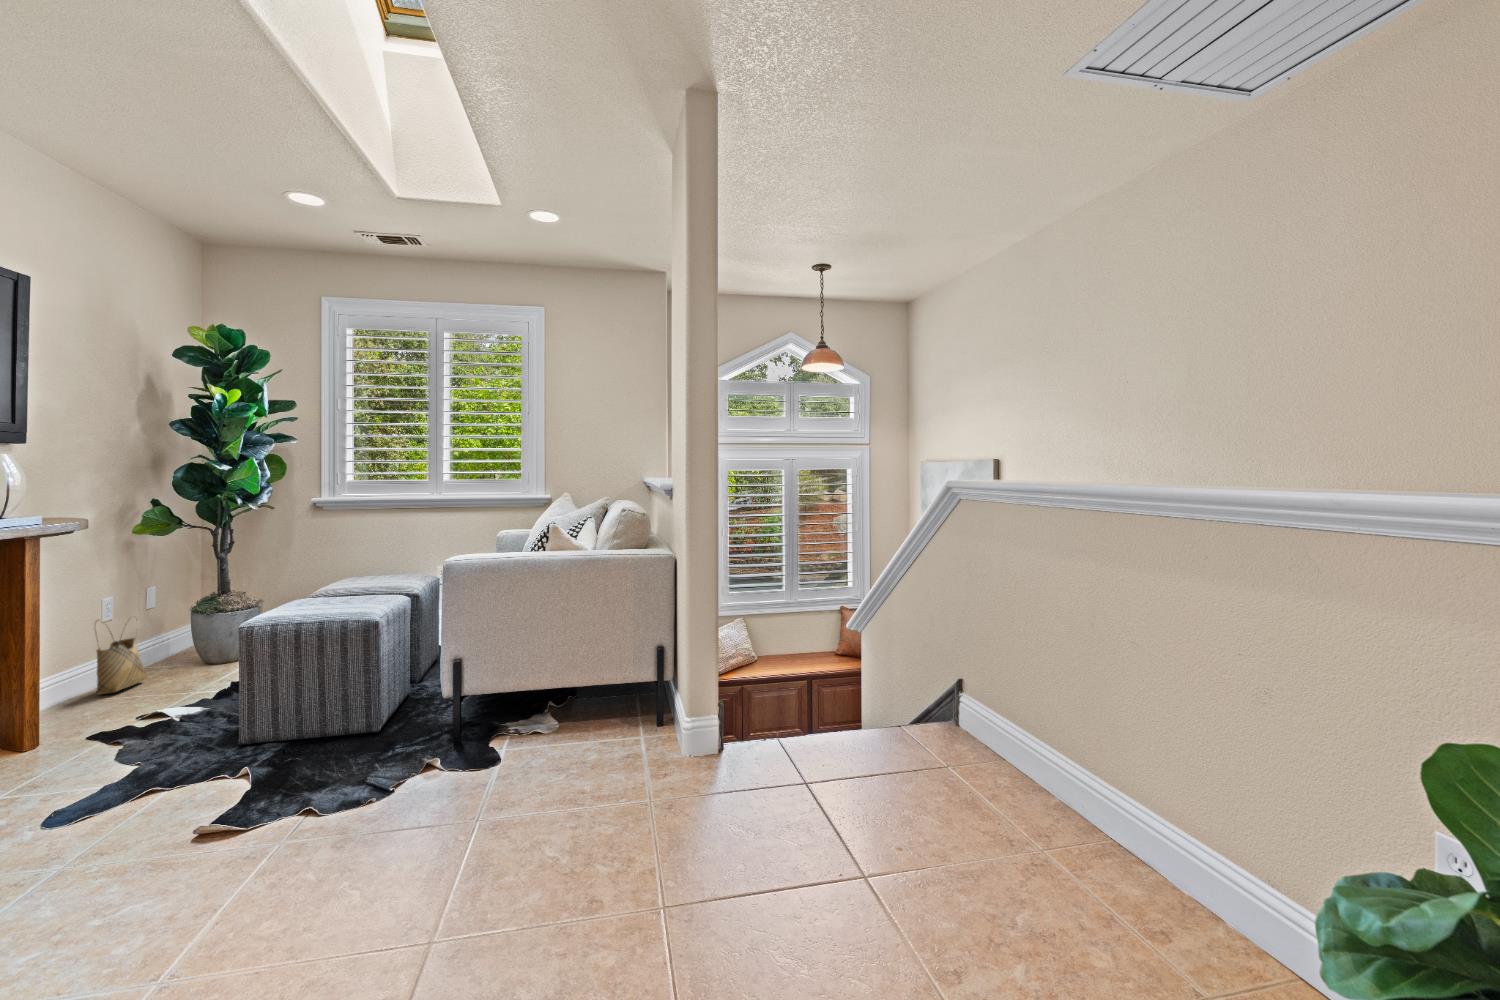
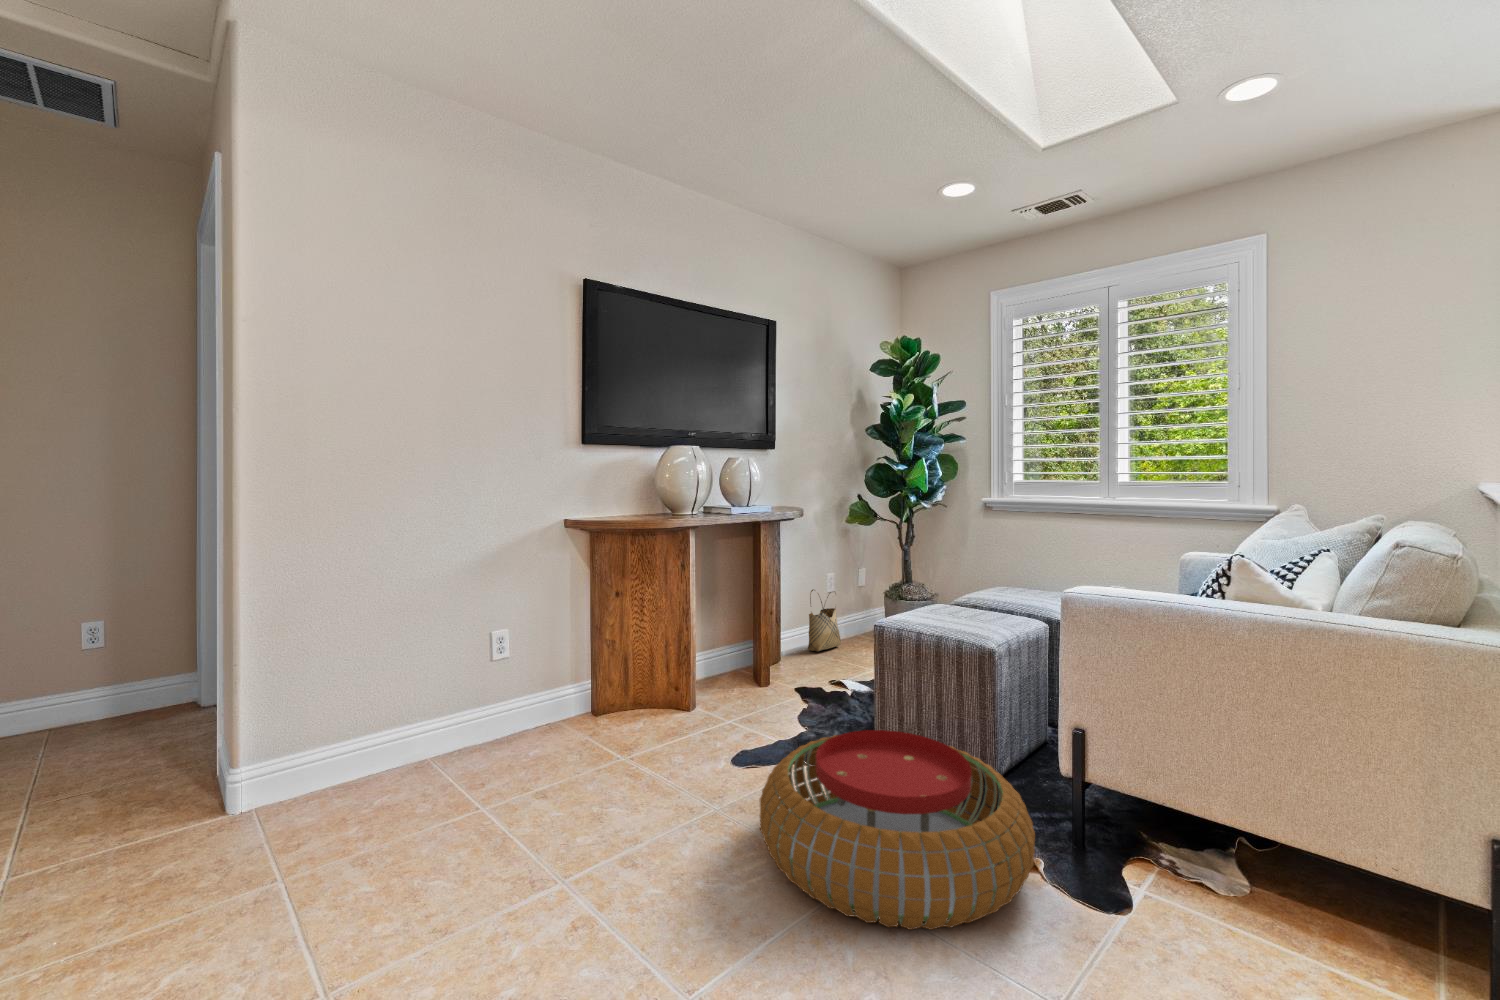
pouf: none [156,702,435,858] -> present [759,730,1035,930]

